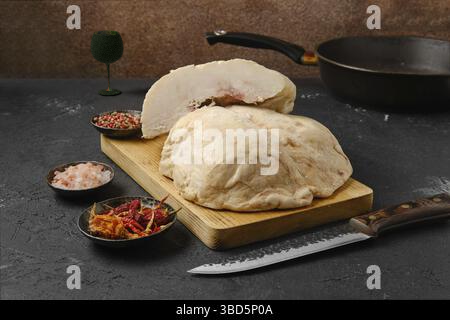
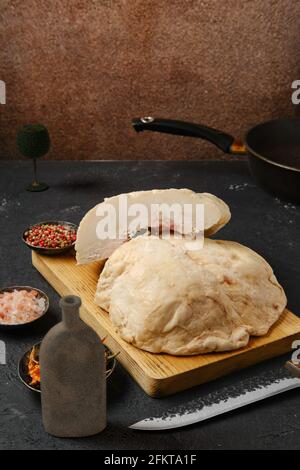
bottle: none [95,125,165,280] -> present [39,295,106,437]

